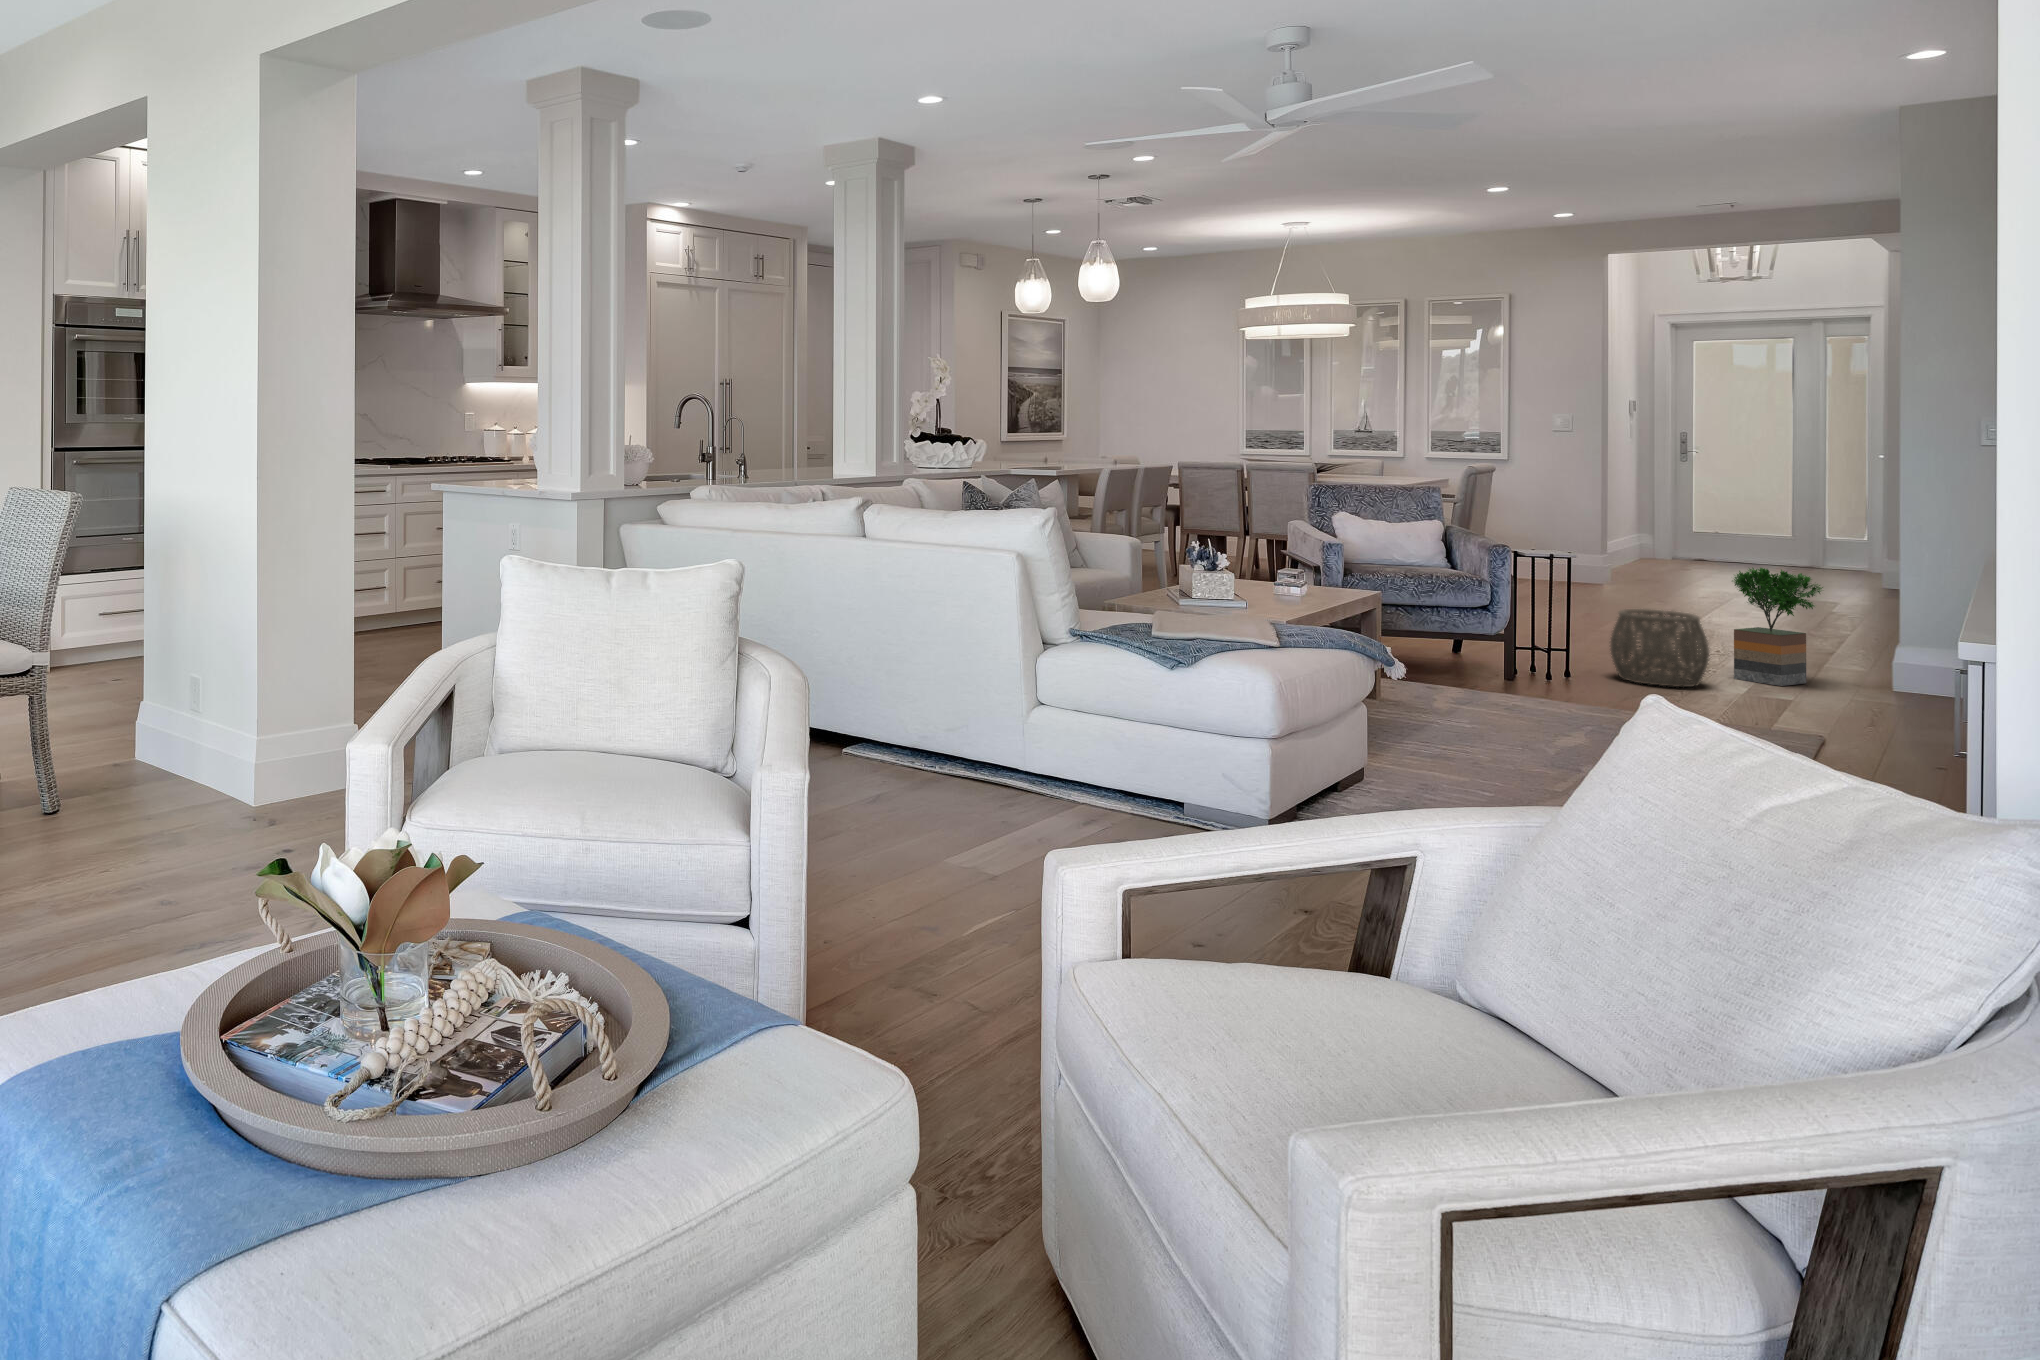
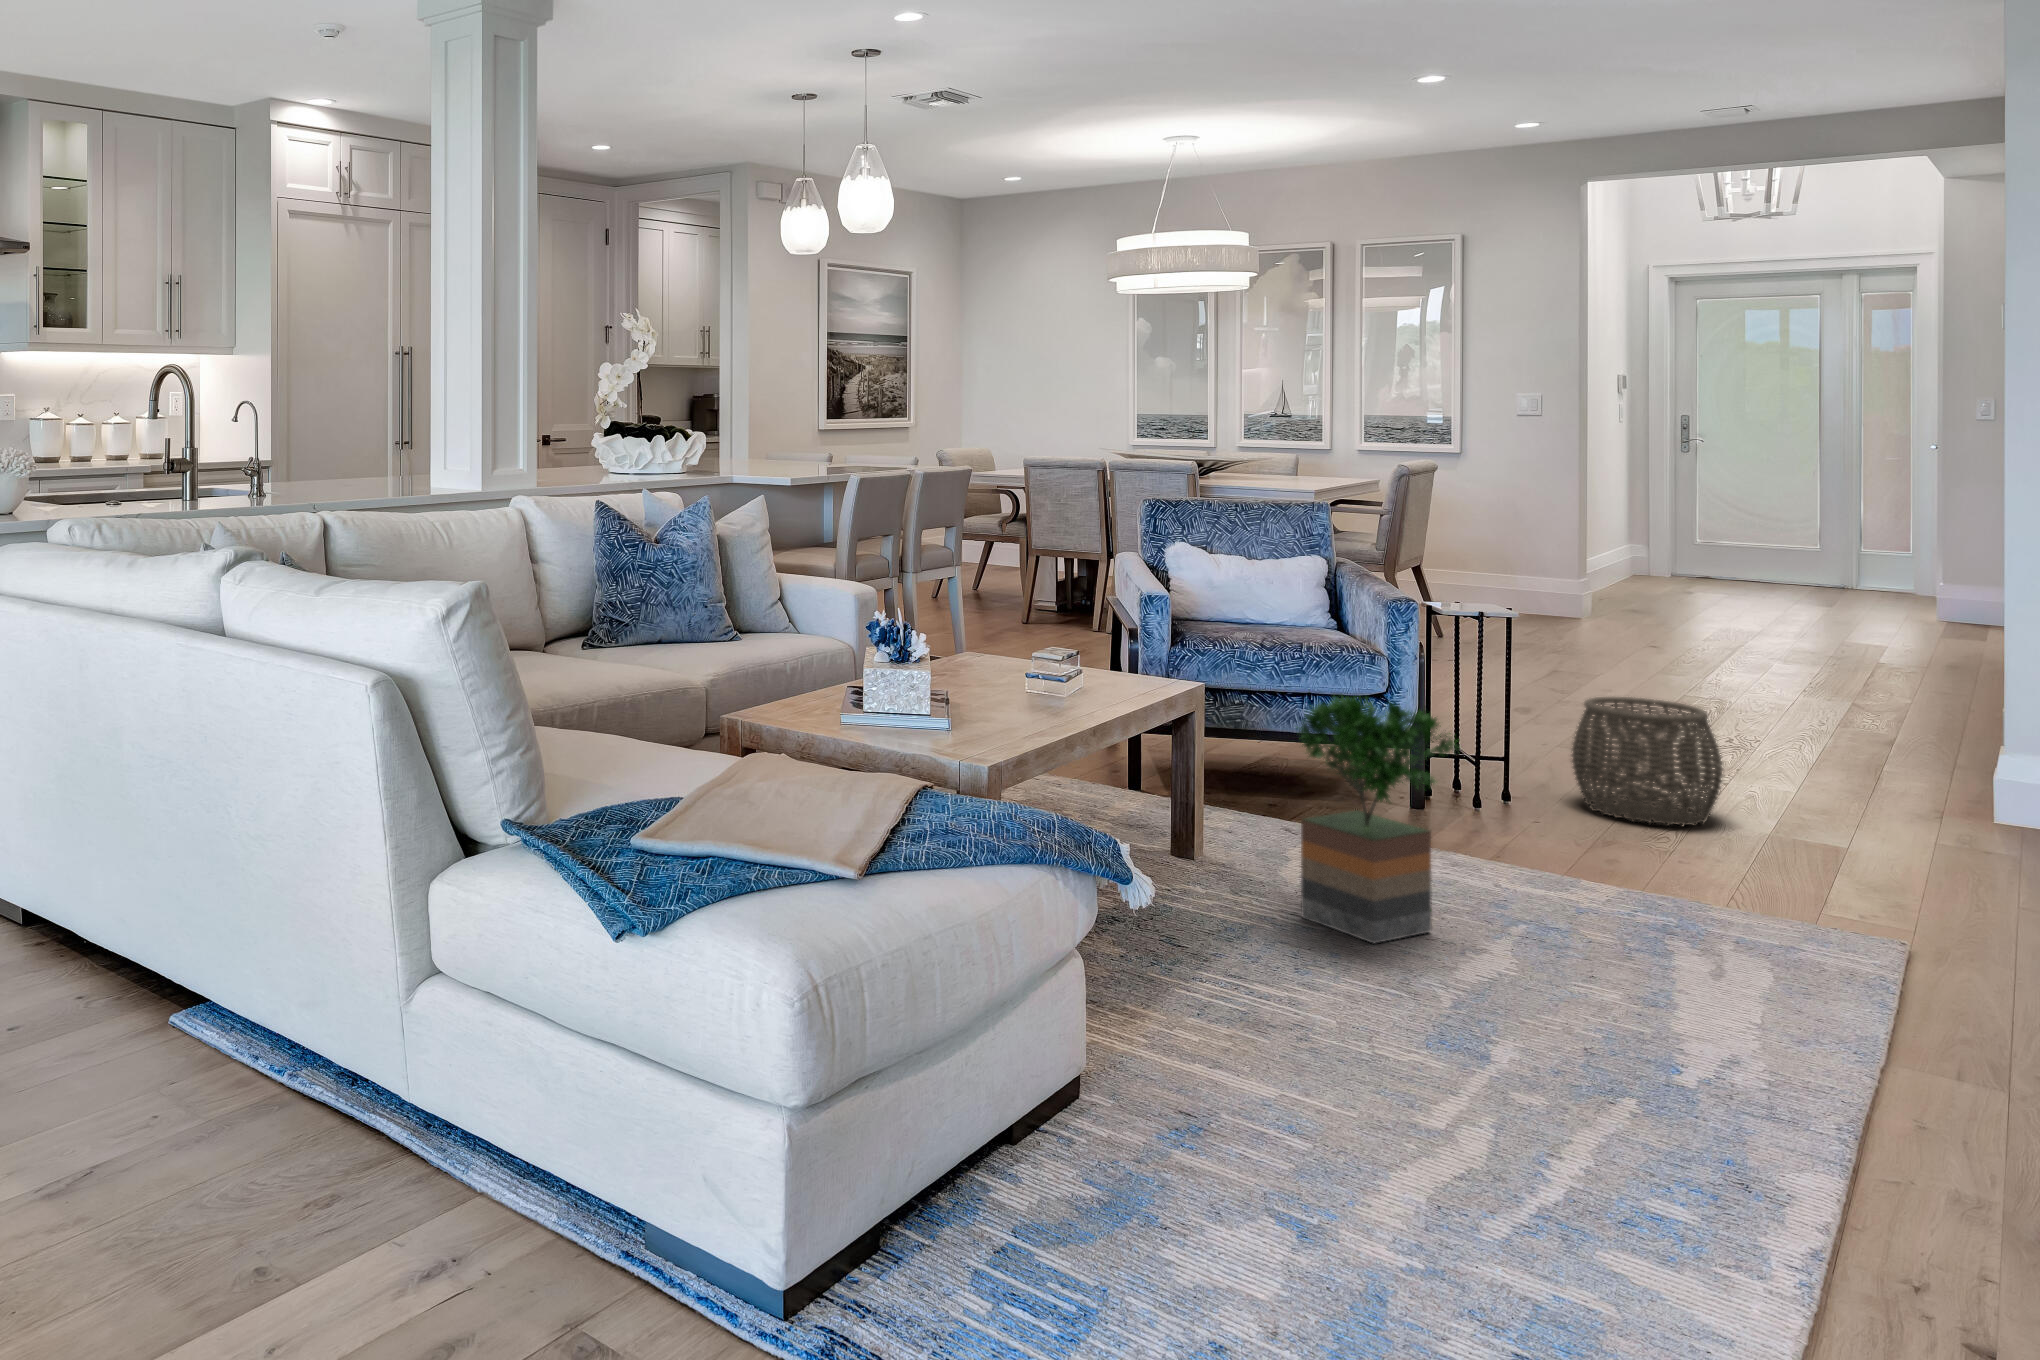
potted tree: present [1732,568,1823,686] -> present [1297,697,1457,943]

